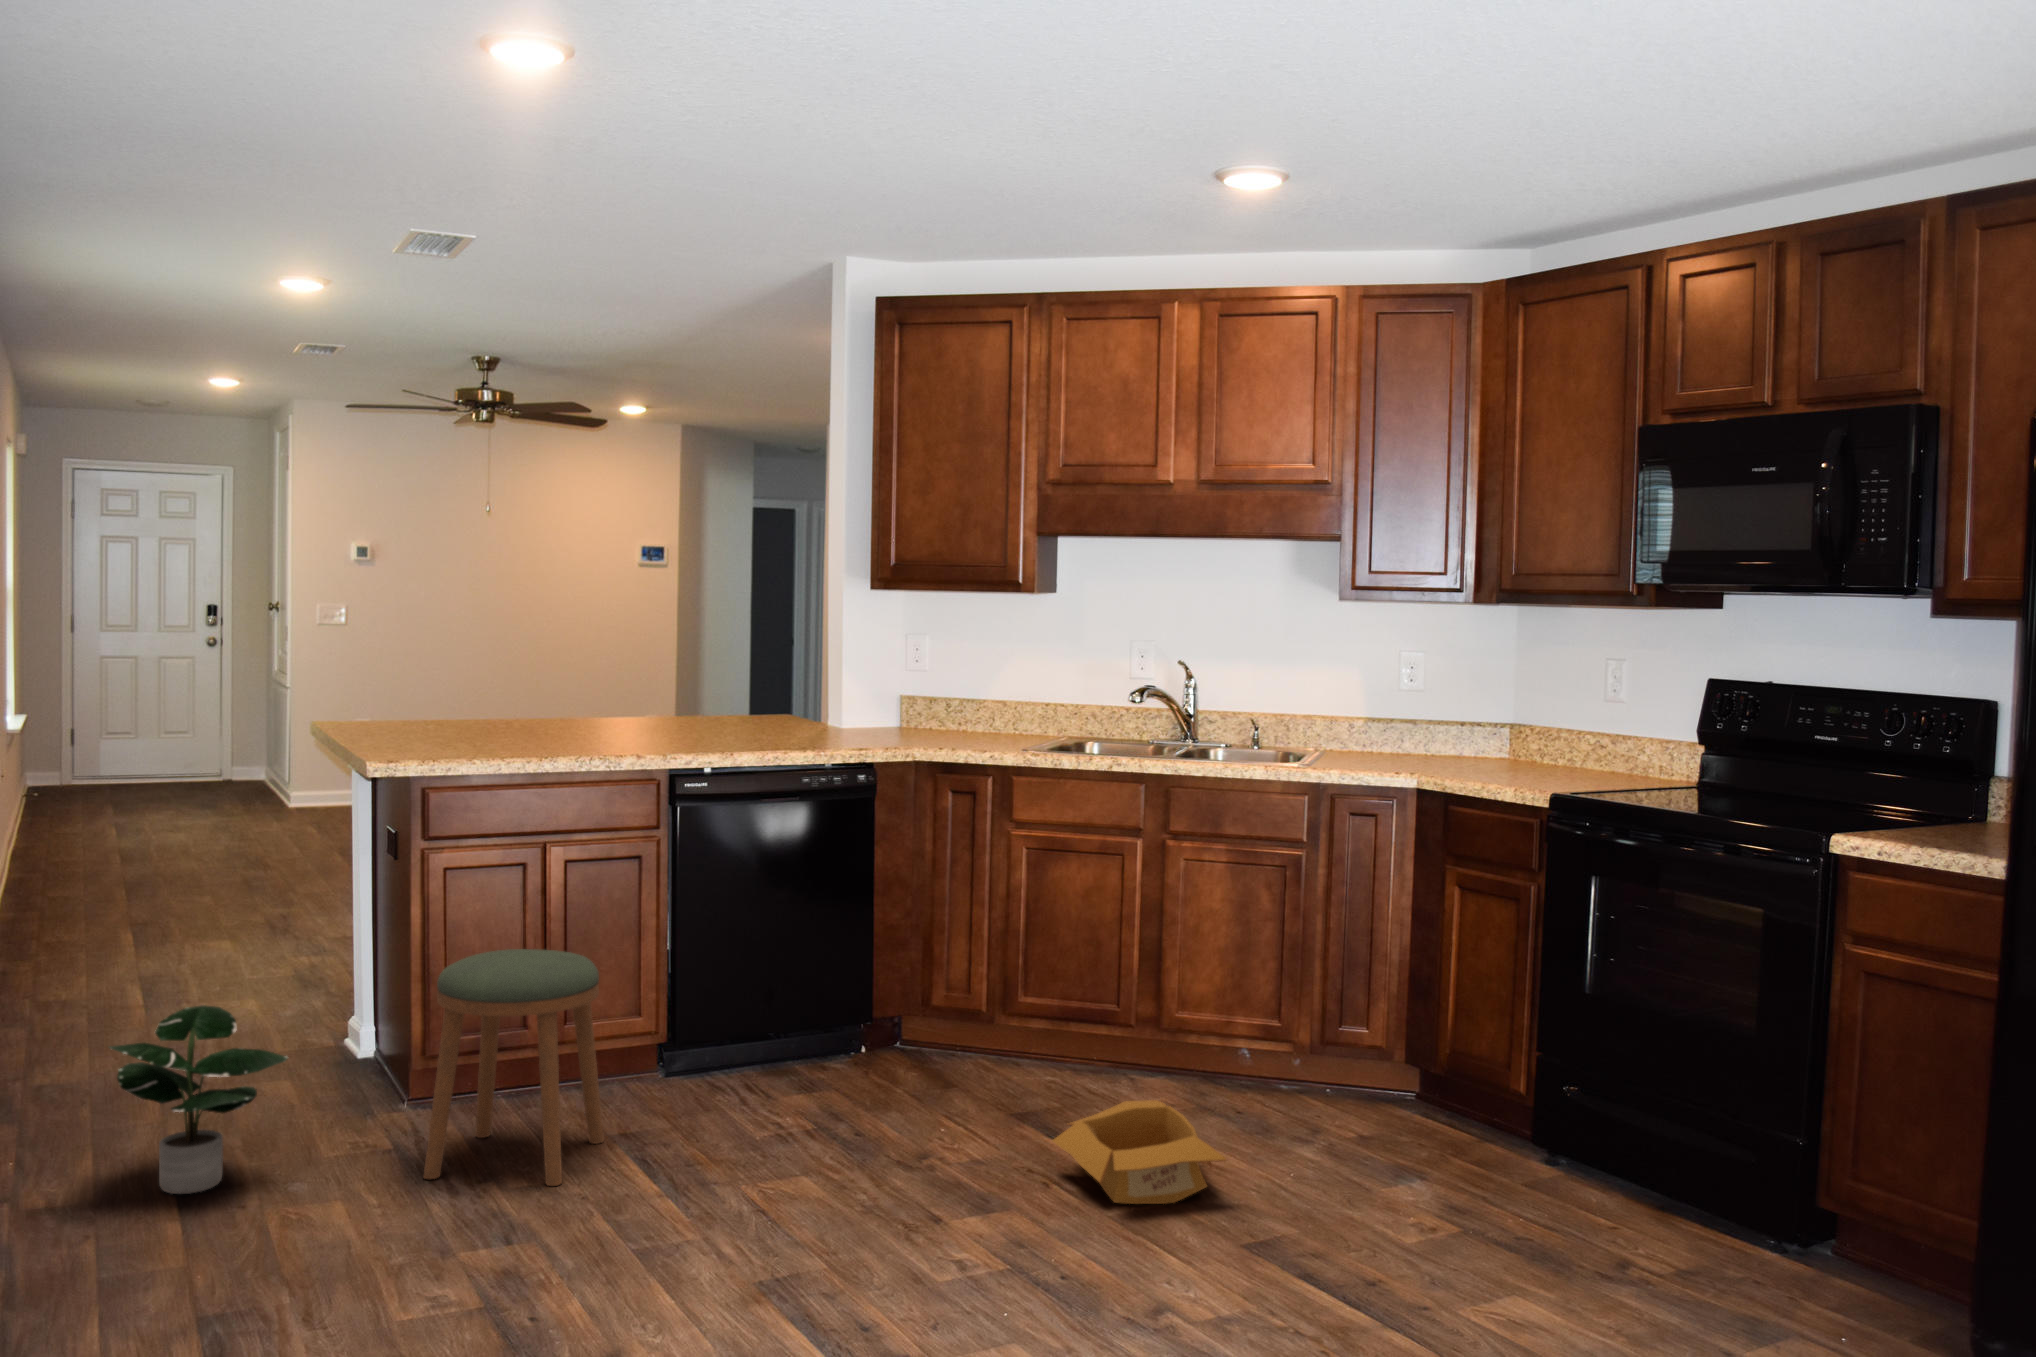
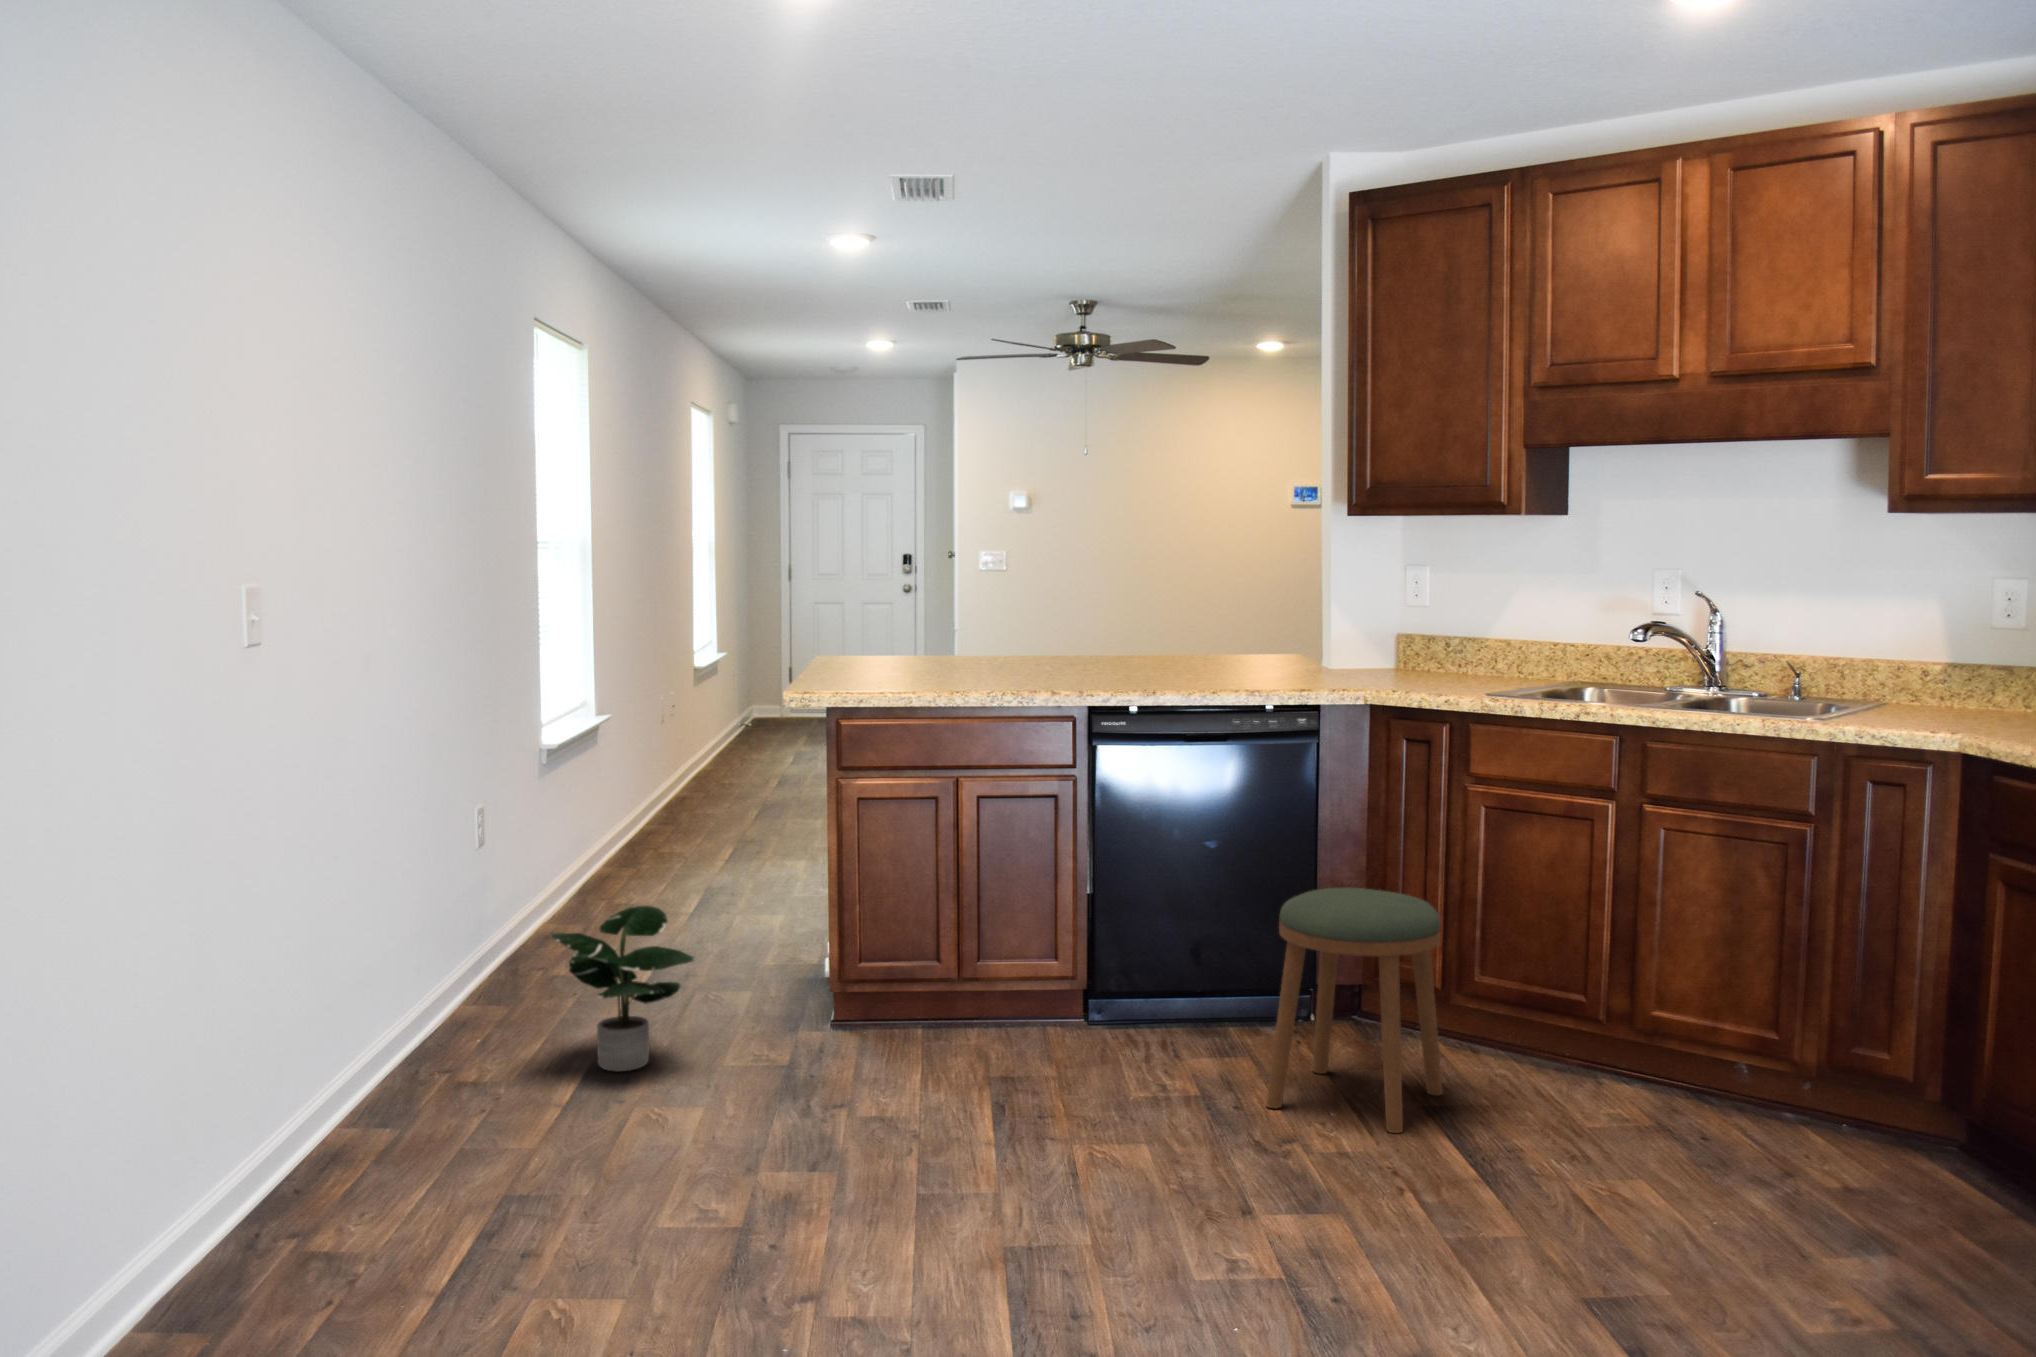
stool: present [424,949,604,1186] -> present [1266,887,1443,1133]
cardboard box: present [1053,1100,1227,1204] -> none [1414,1109,1606,1237]

